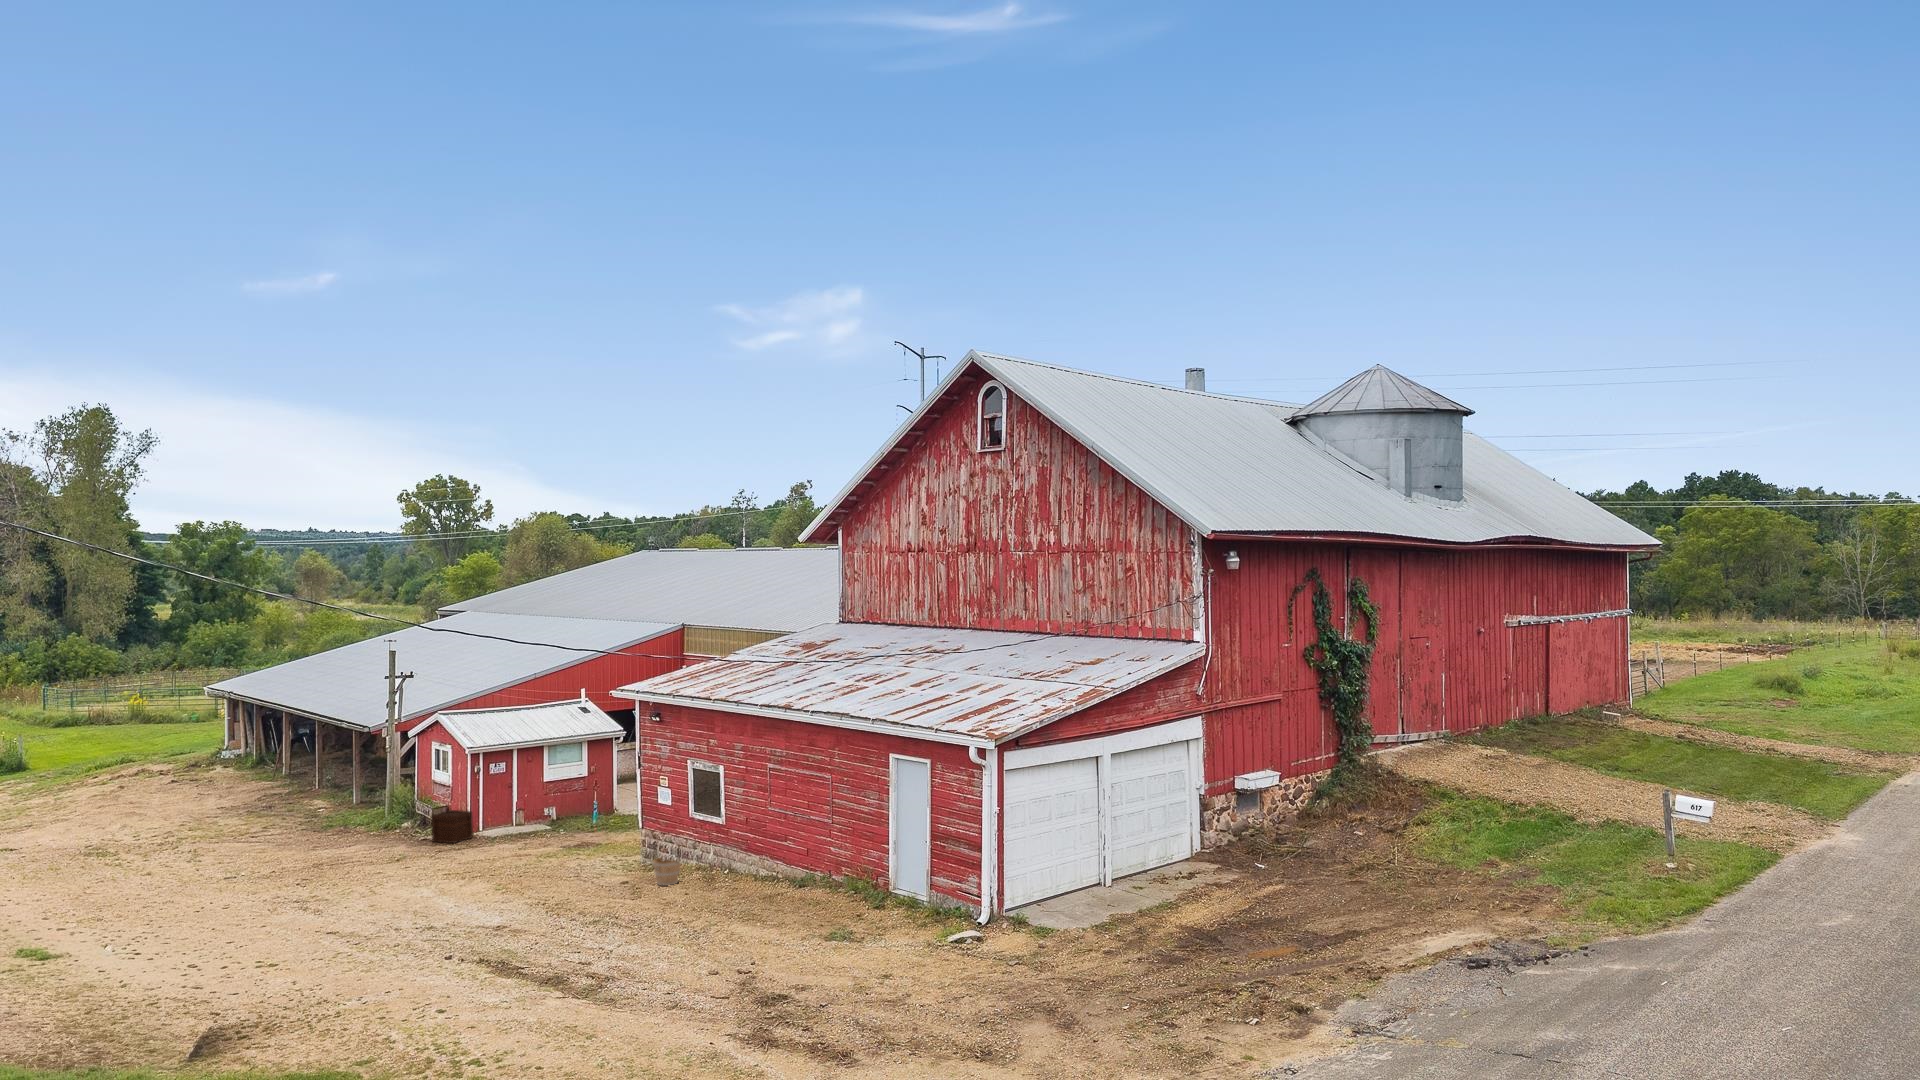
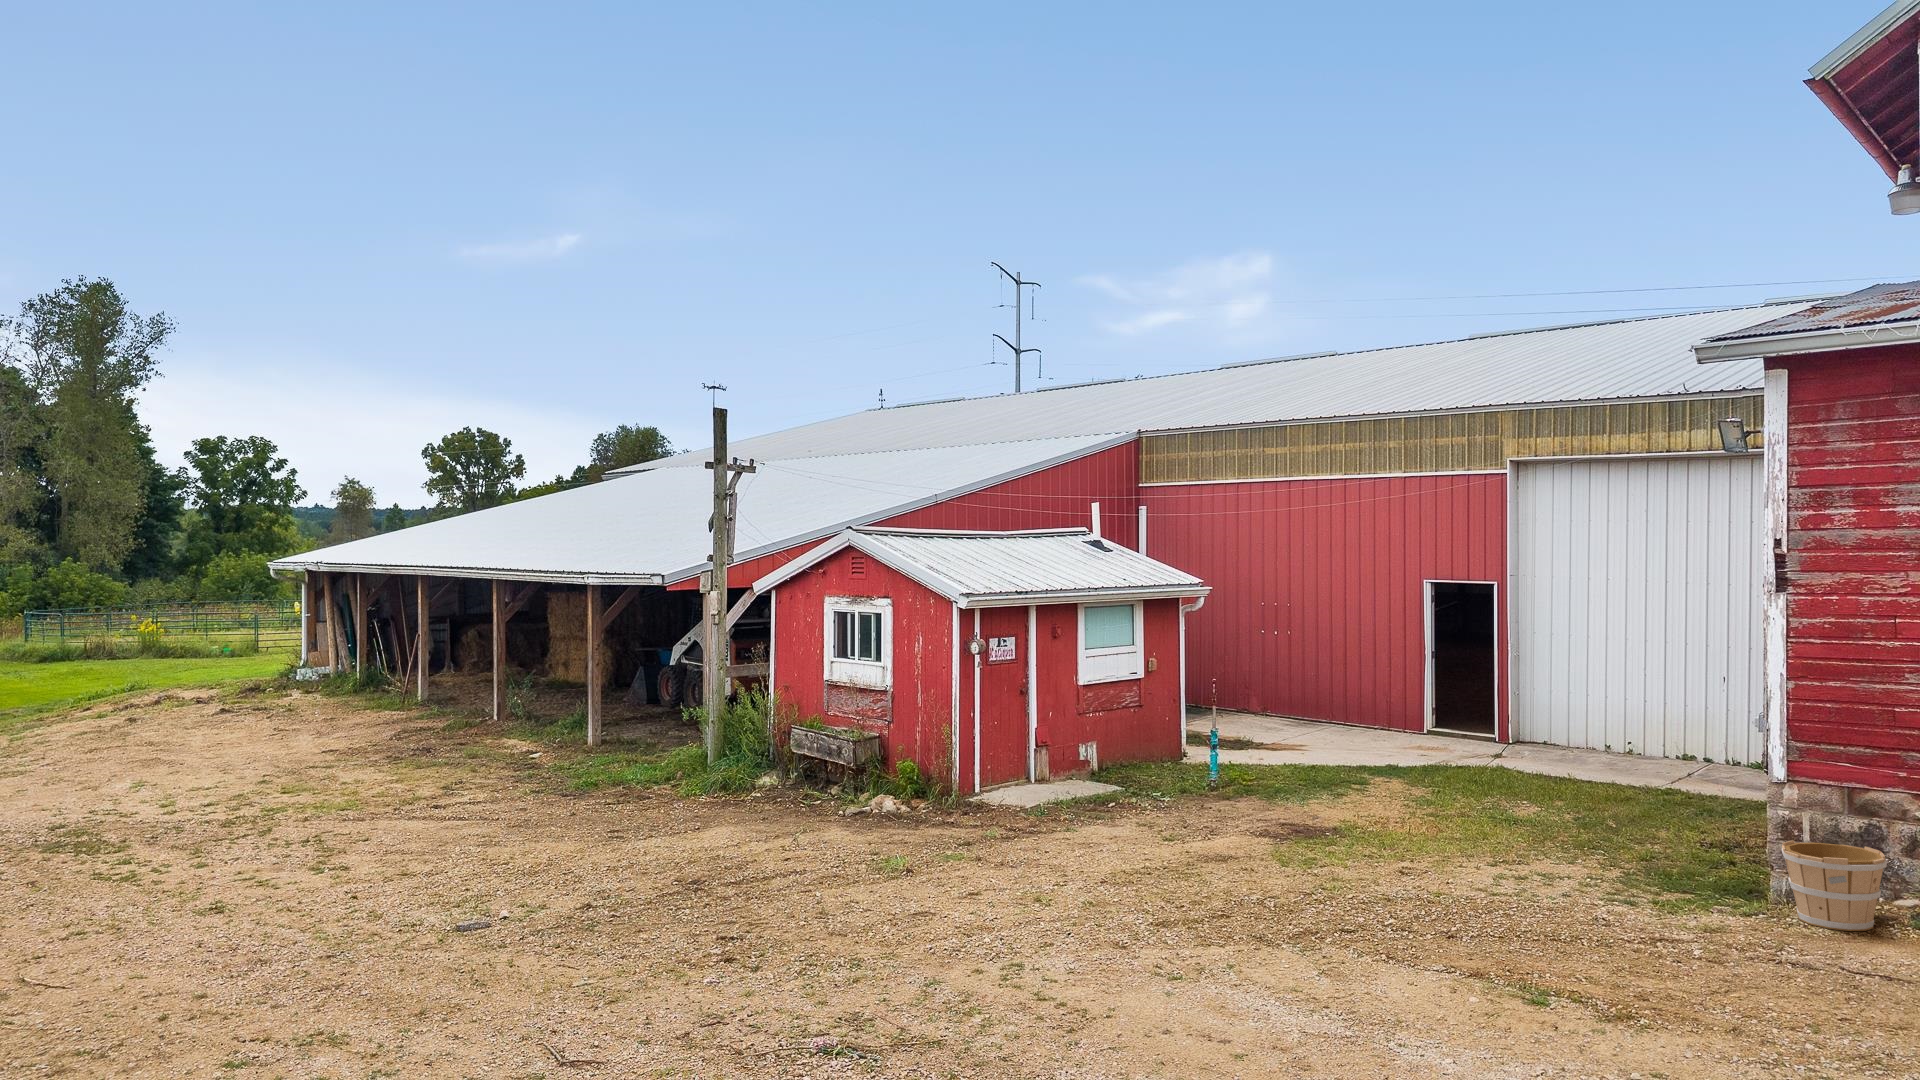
wooden crate: present [432,810,473,843] -> none [876,739,955,813]

